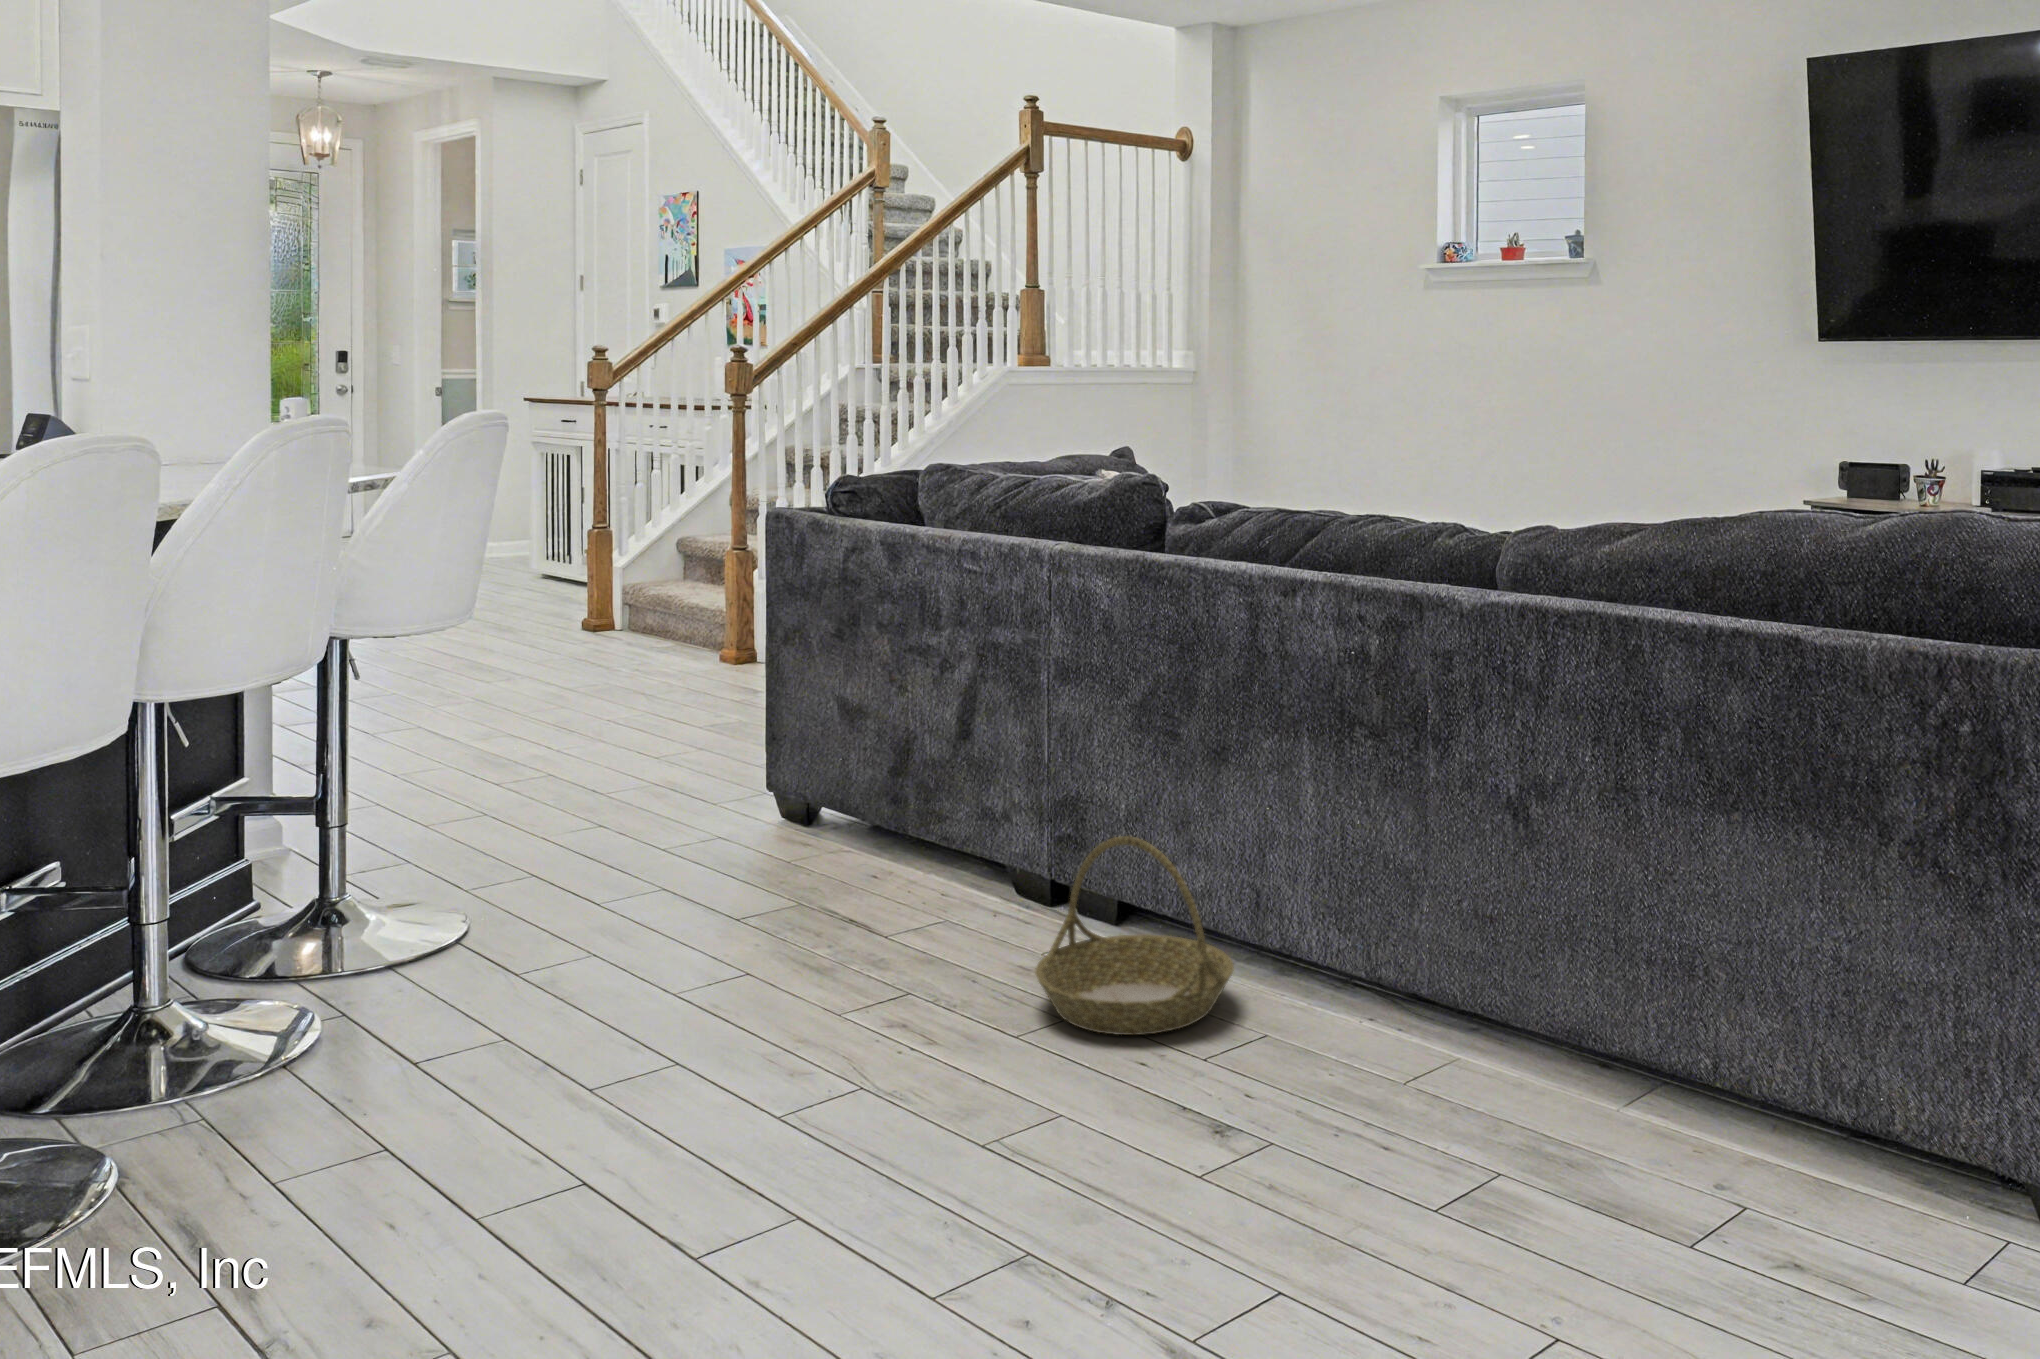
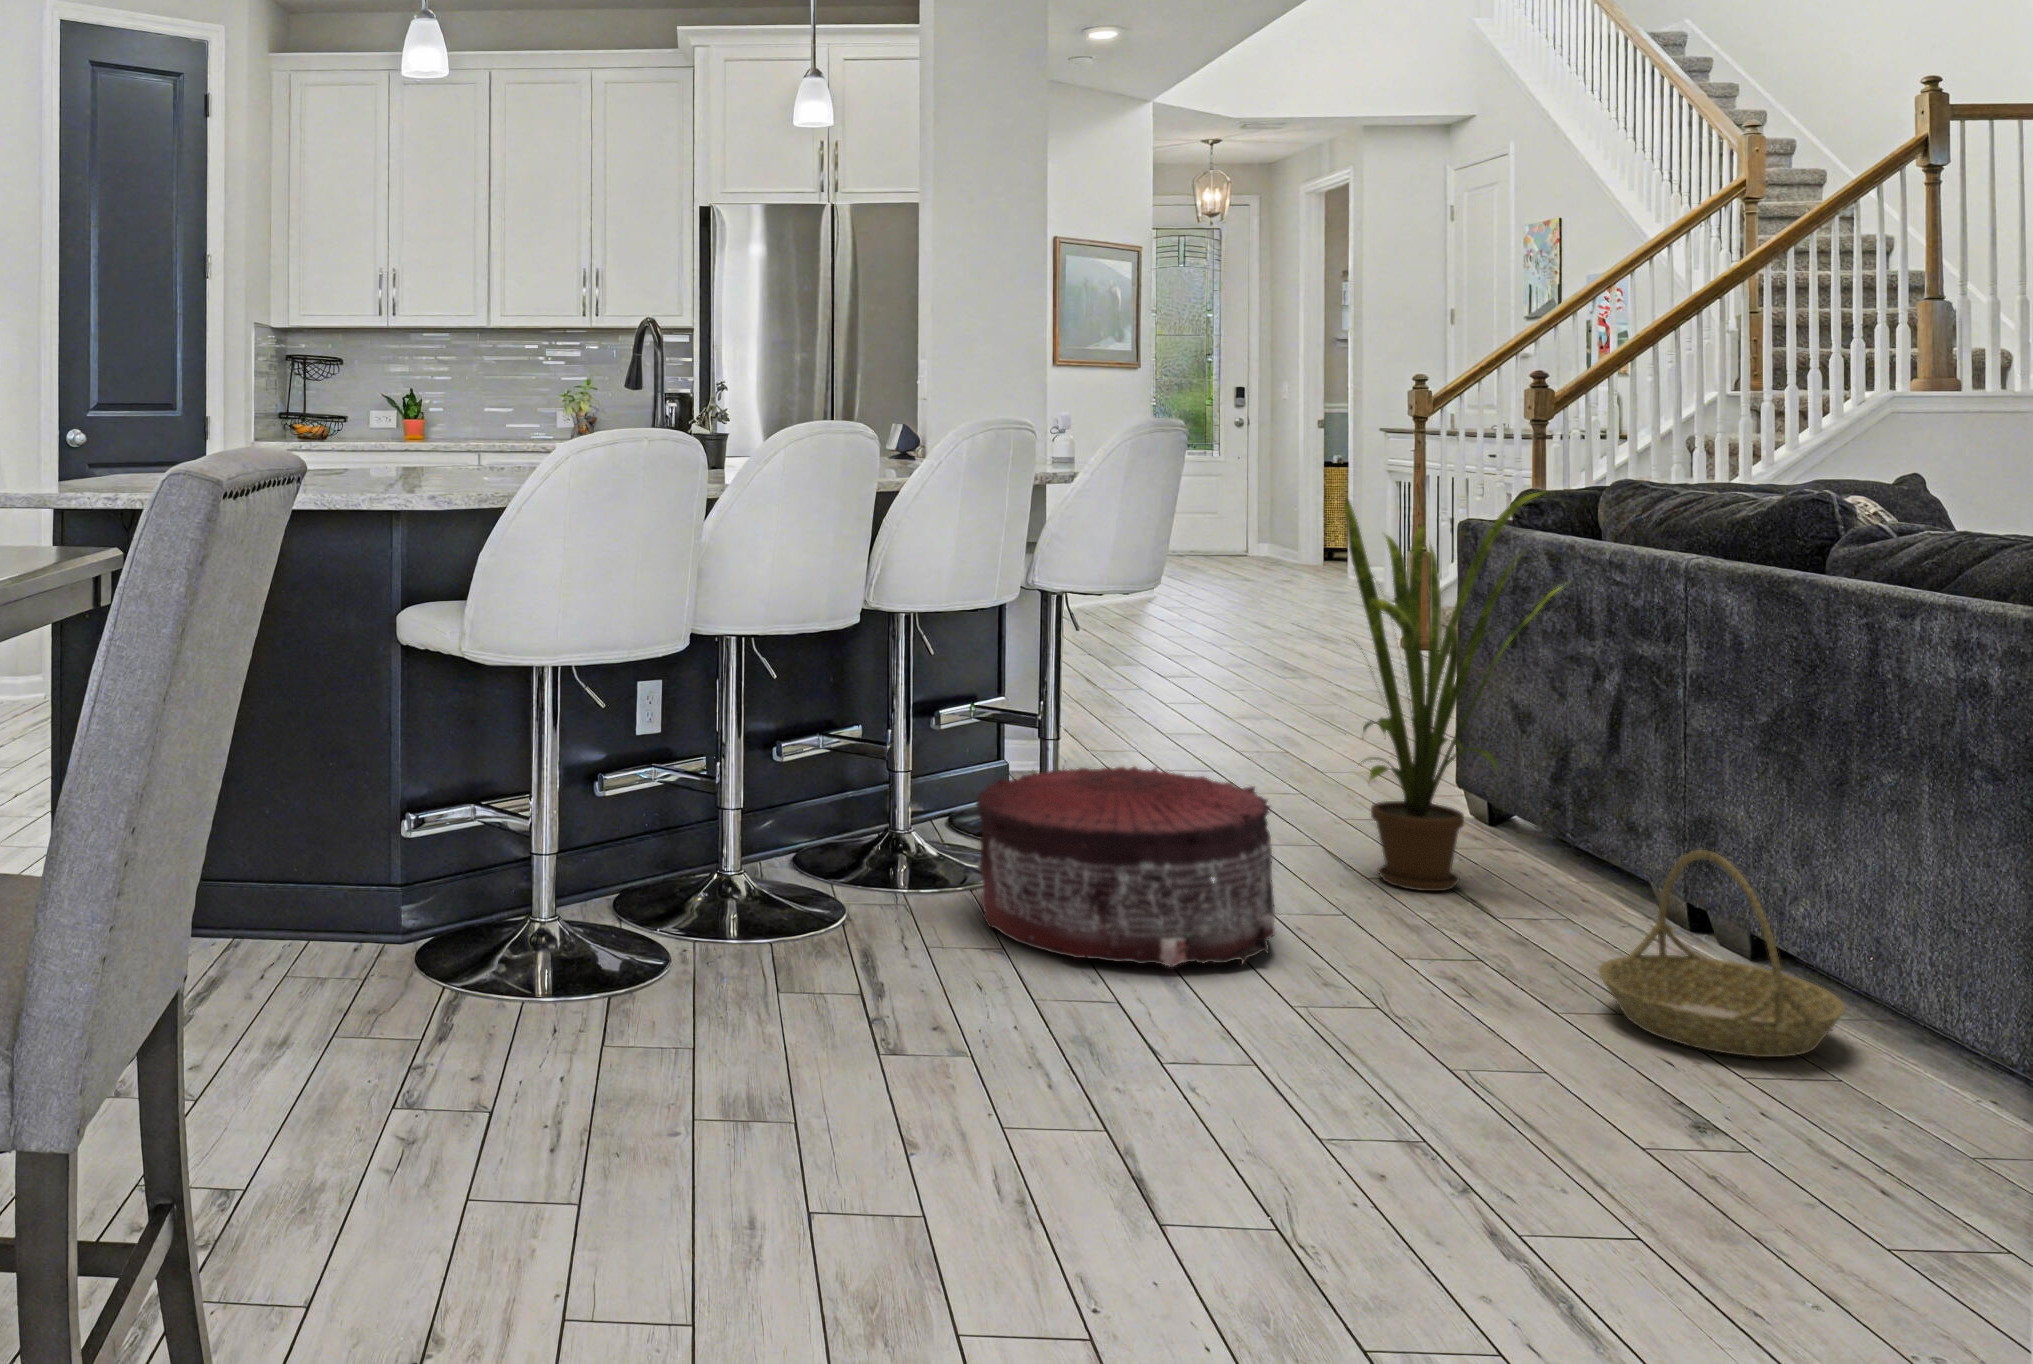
house plant: none [709,480,938,926] -> present [1344,492,1570,891]
pouf: none [319,851,719,1142] -> present [977,767,1275,967]

